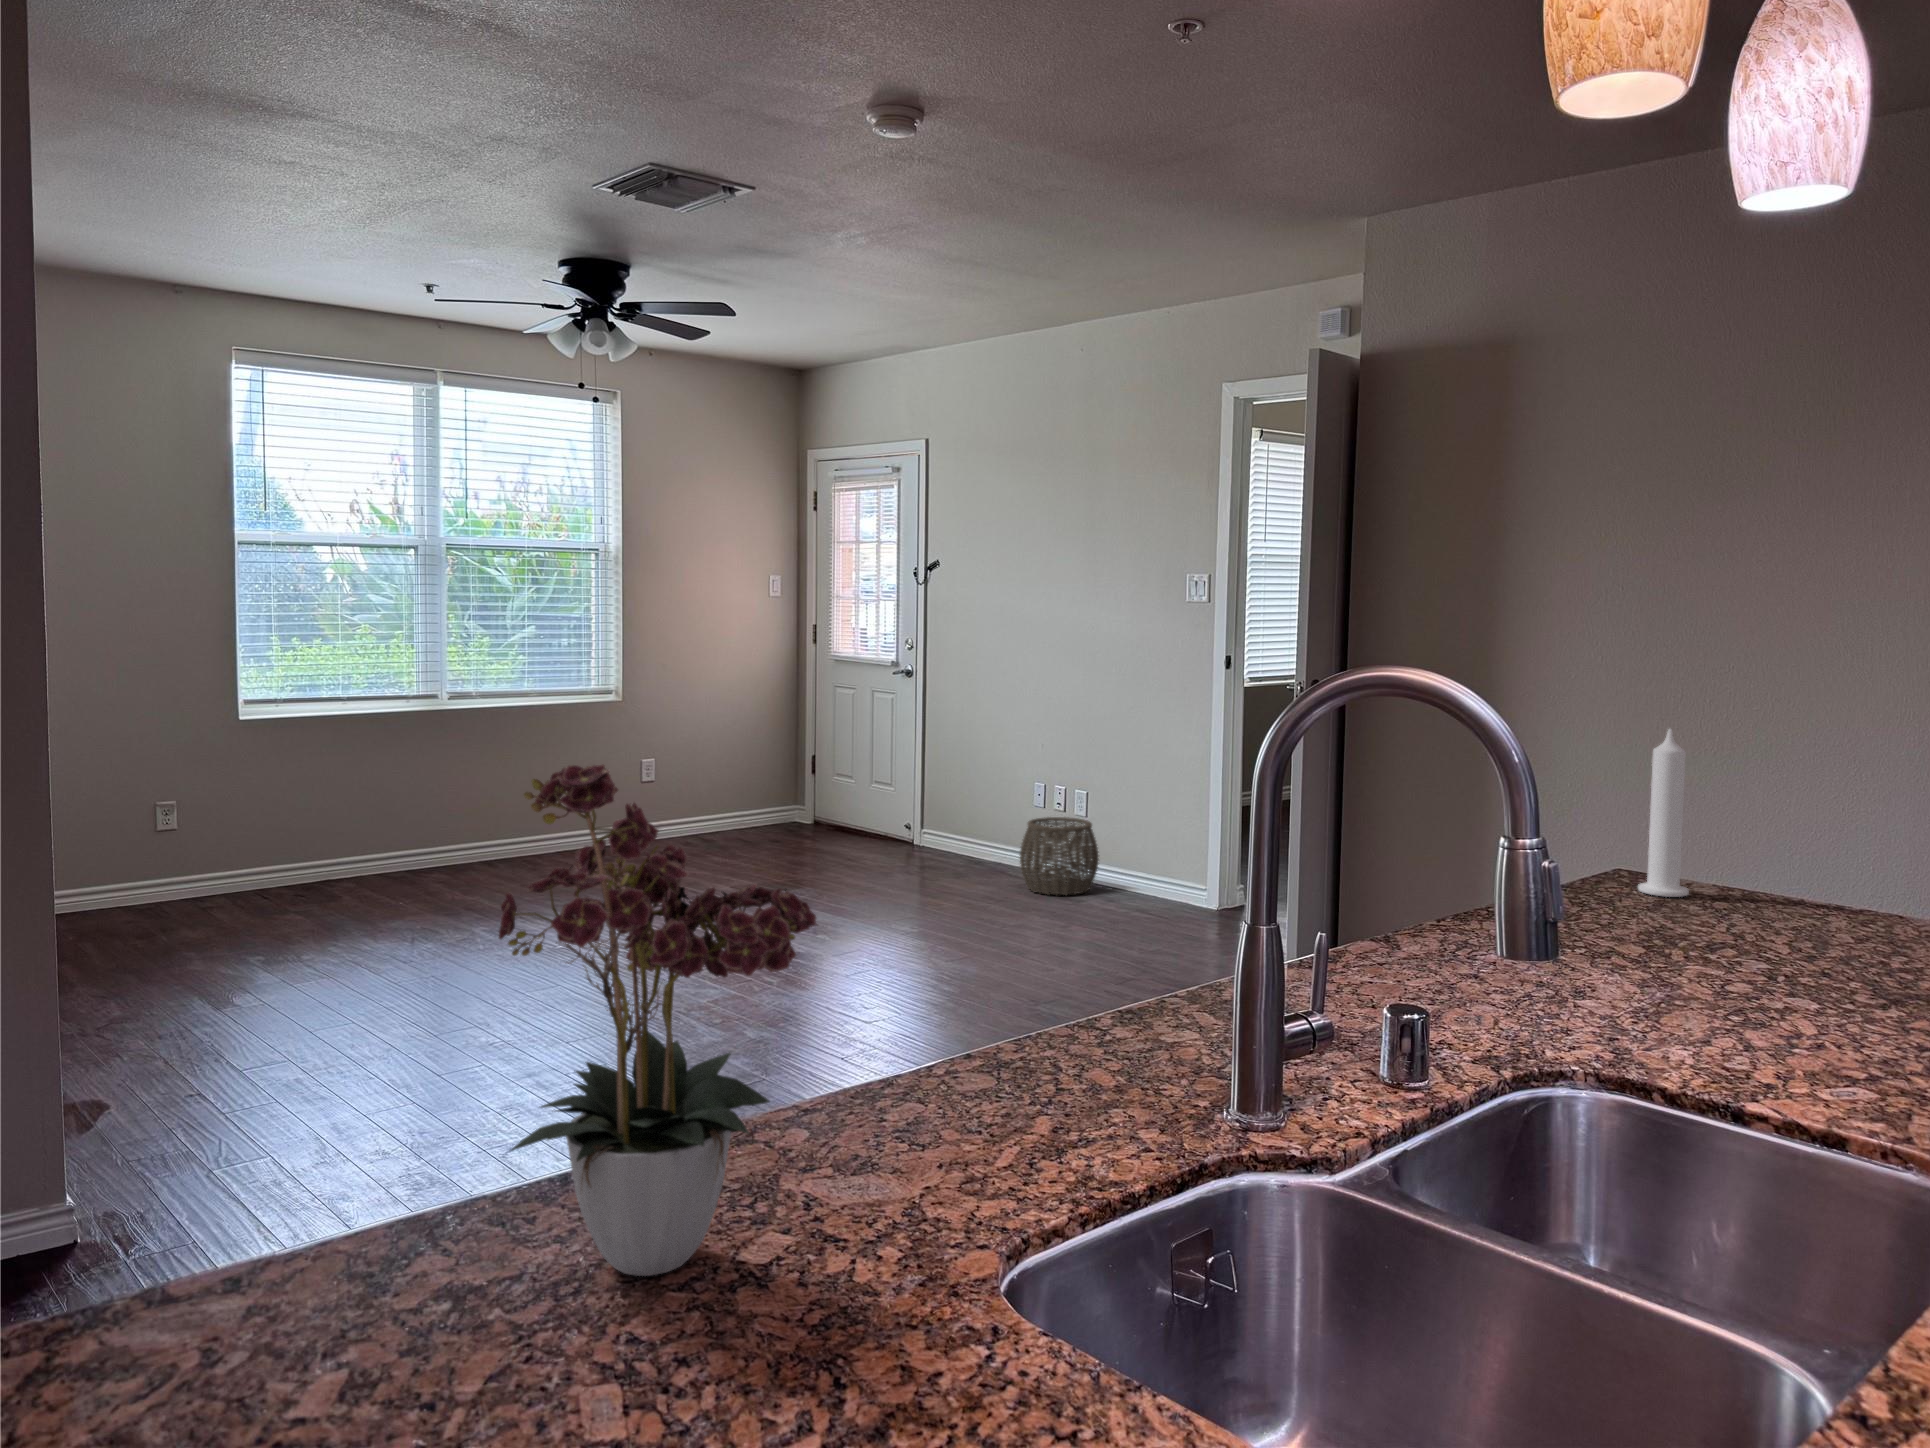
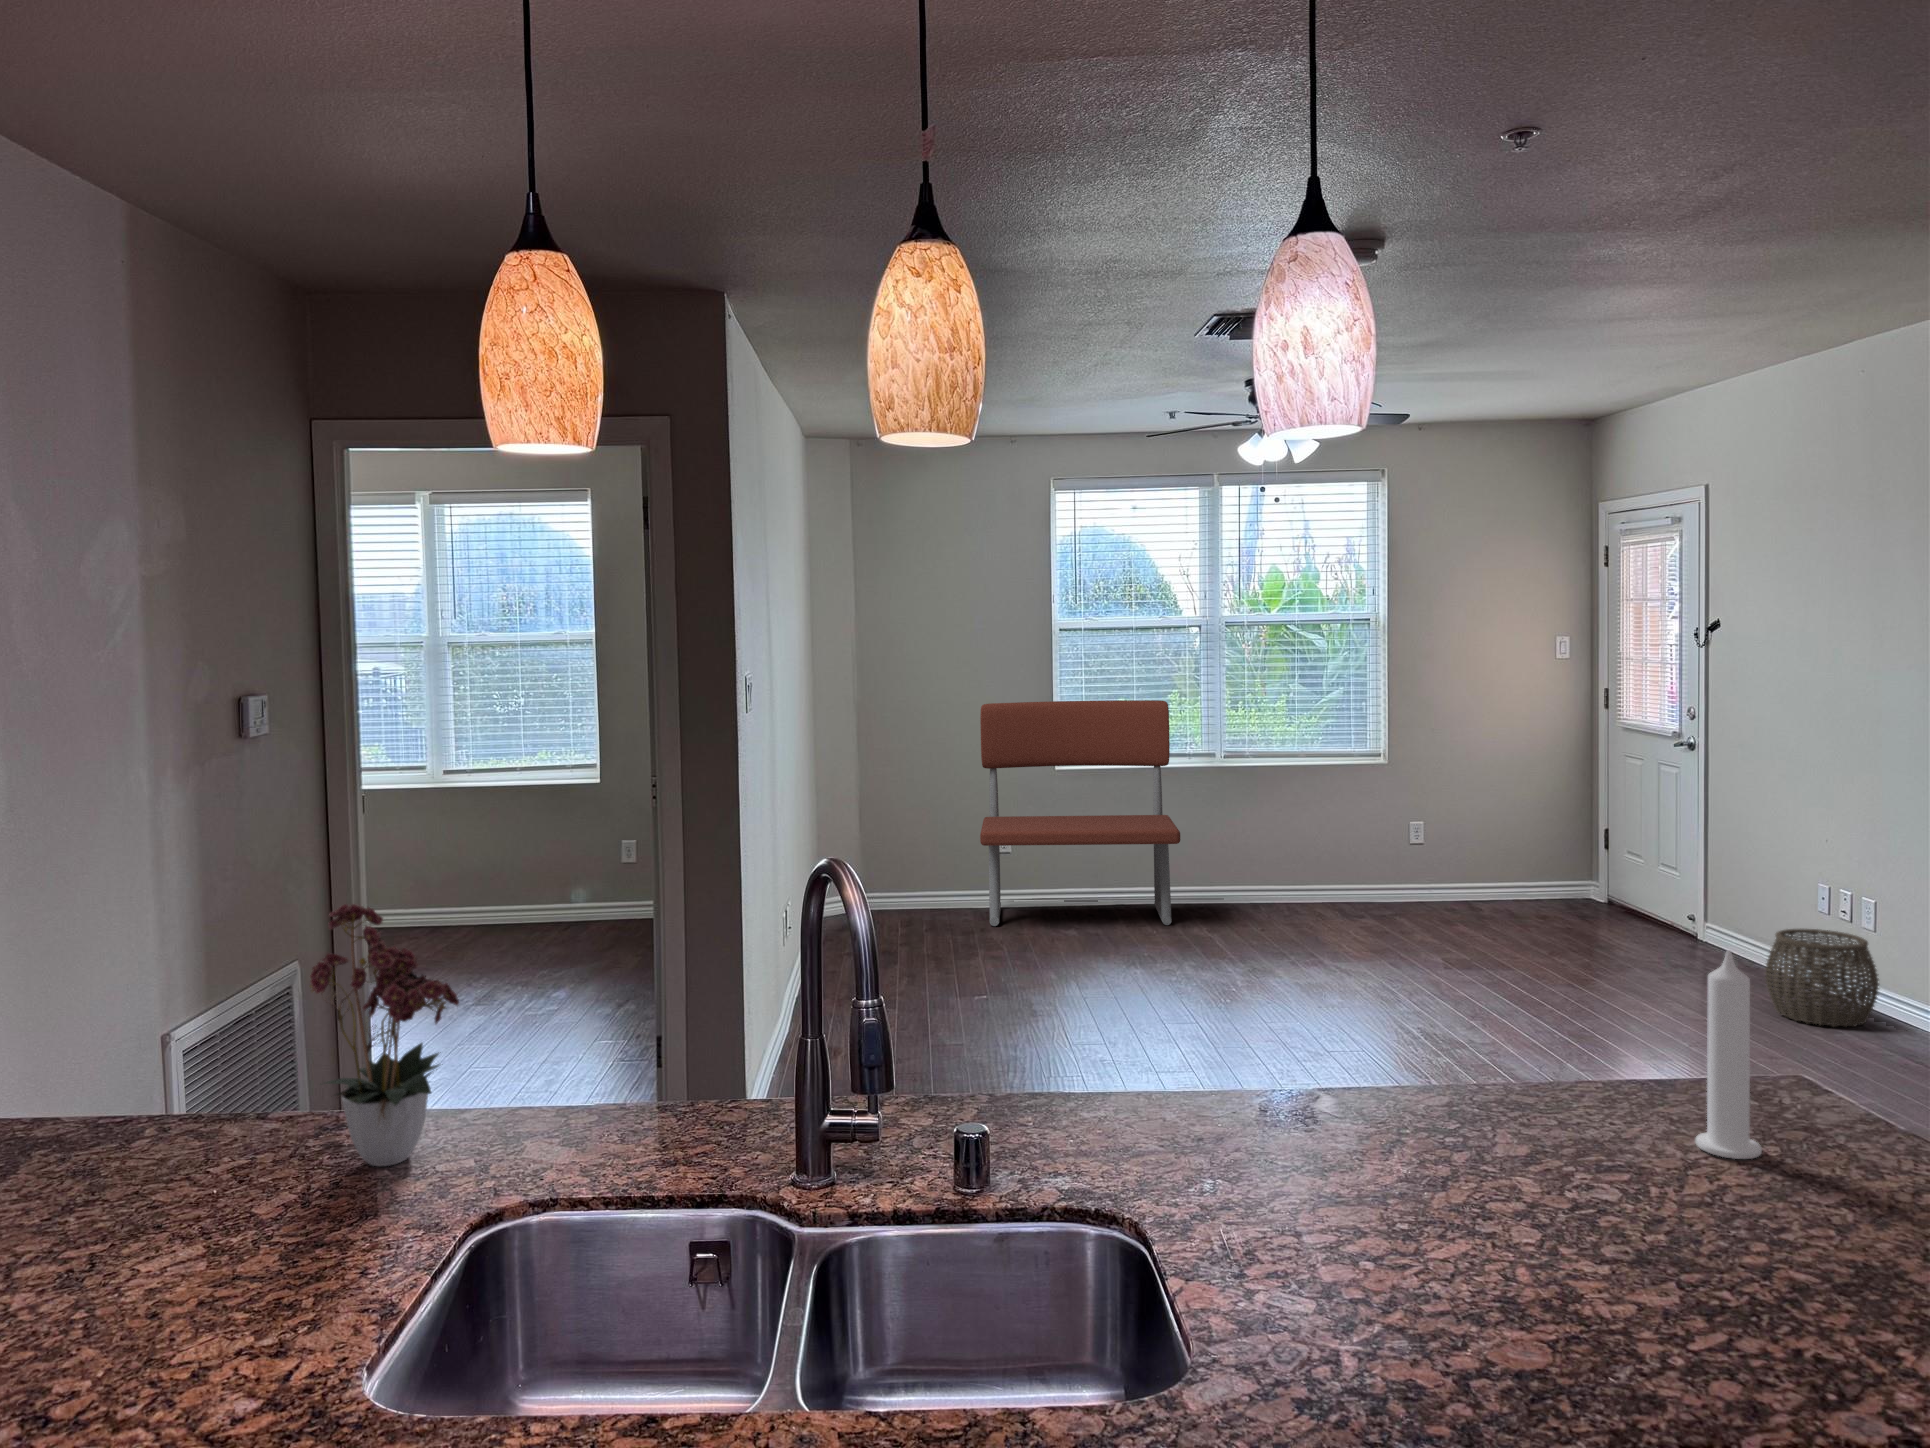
bench: none [128,632,436,930] -> present [980,700,1180,926]

